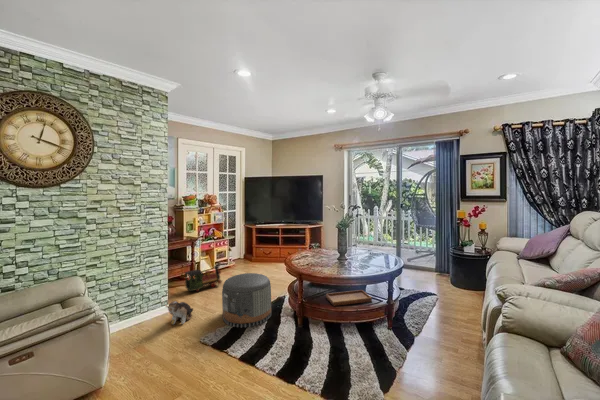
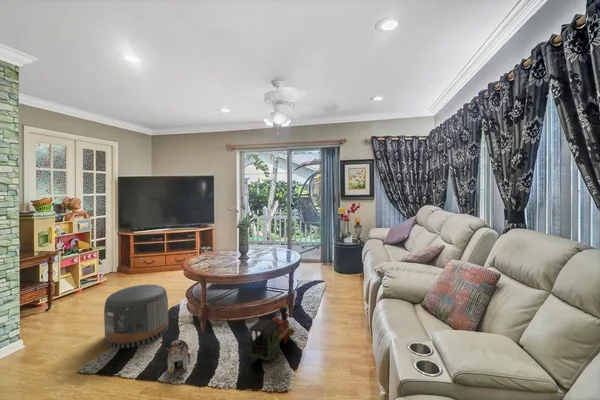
toy train: present [185,266,222,292] -> present [248,307,295,361]
tray: present [326,290,372,306] -> none [230,282,274,305]
plush toy: present [165,301,193,325] -> present [167,340,190,374]

